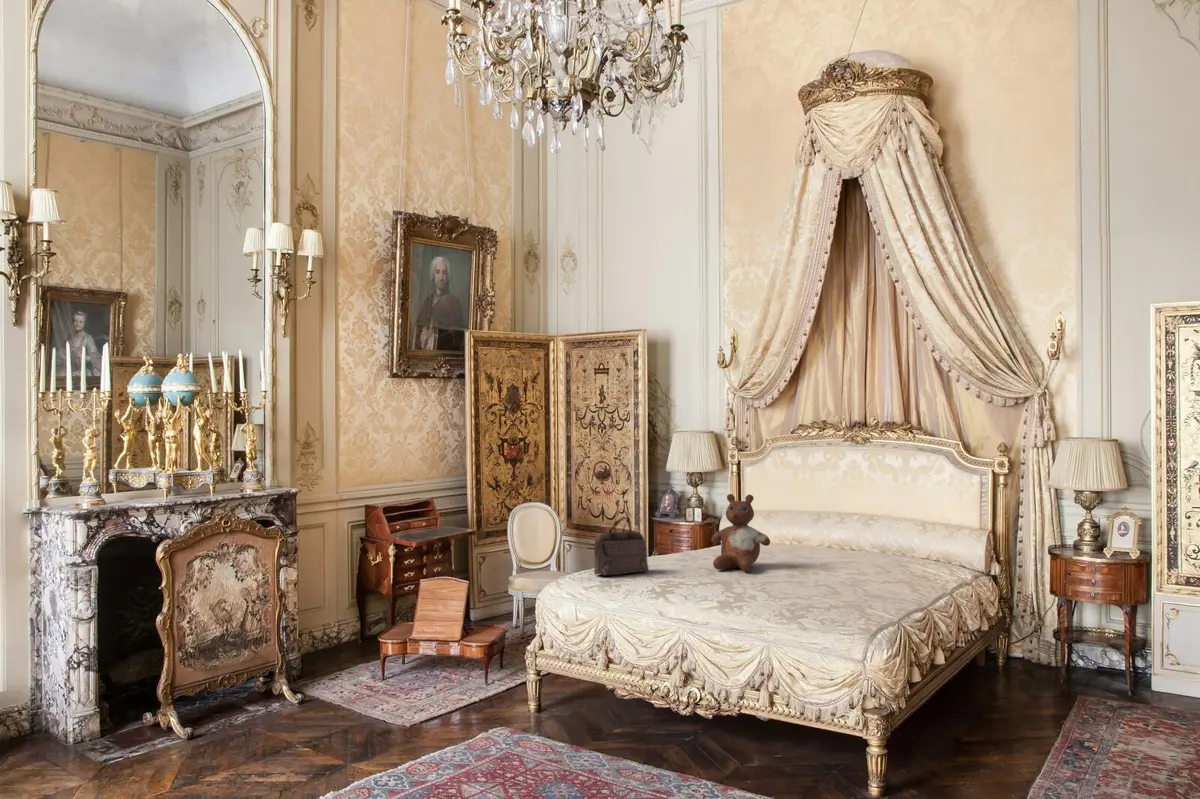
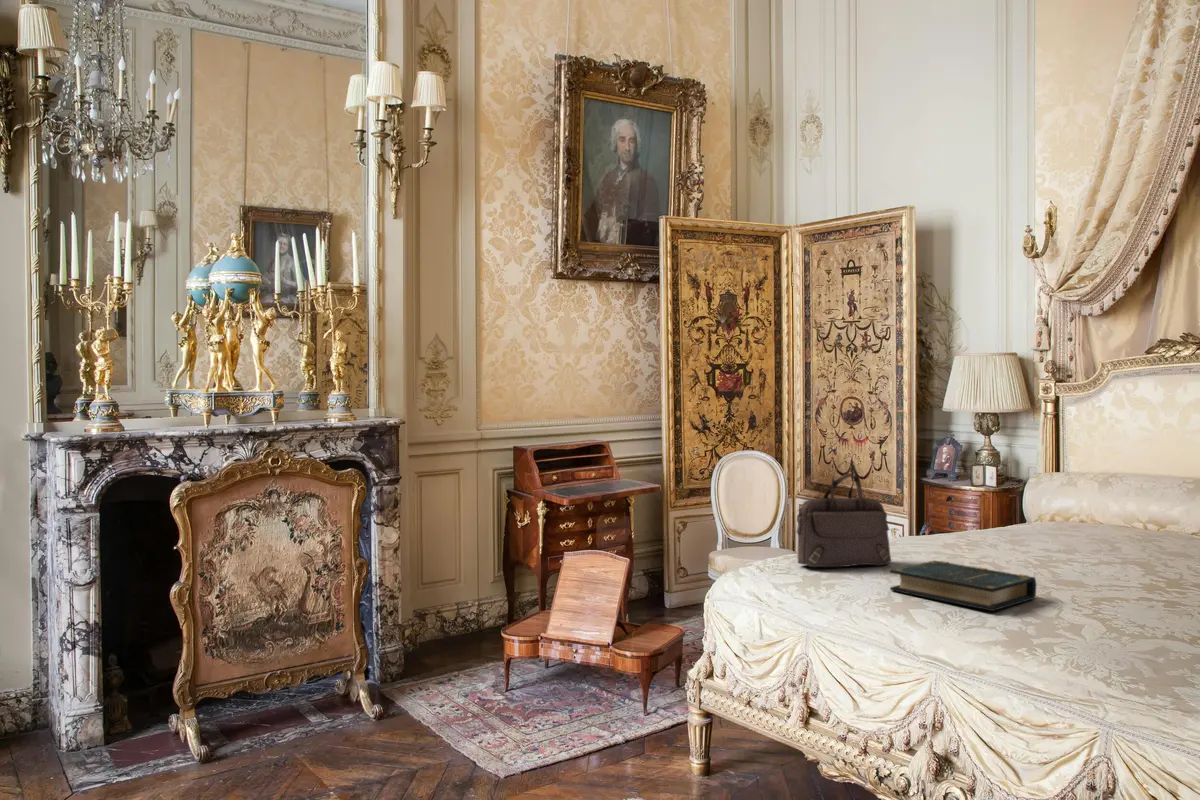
stuffed bear: present [712,494,770,571] -> none [1006,442,1116,576]
book: none [653,567,731,592] -> present [890,561,1036,611]

